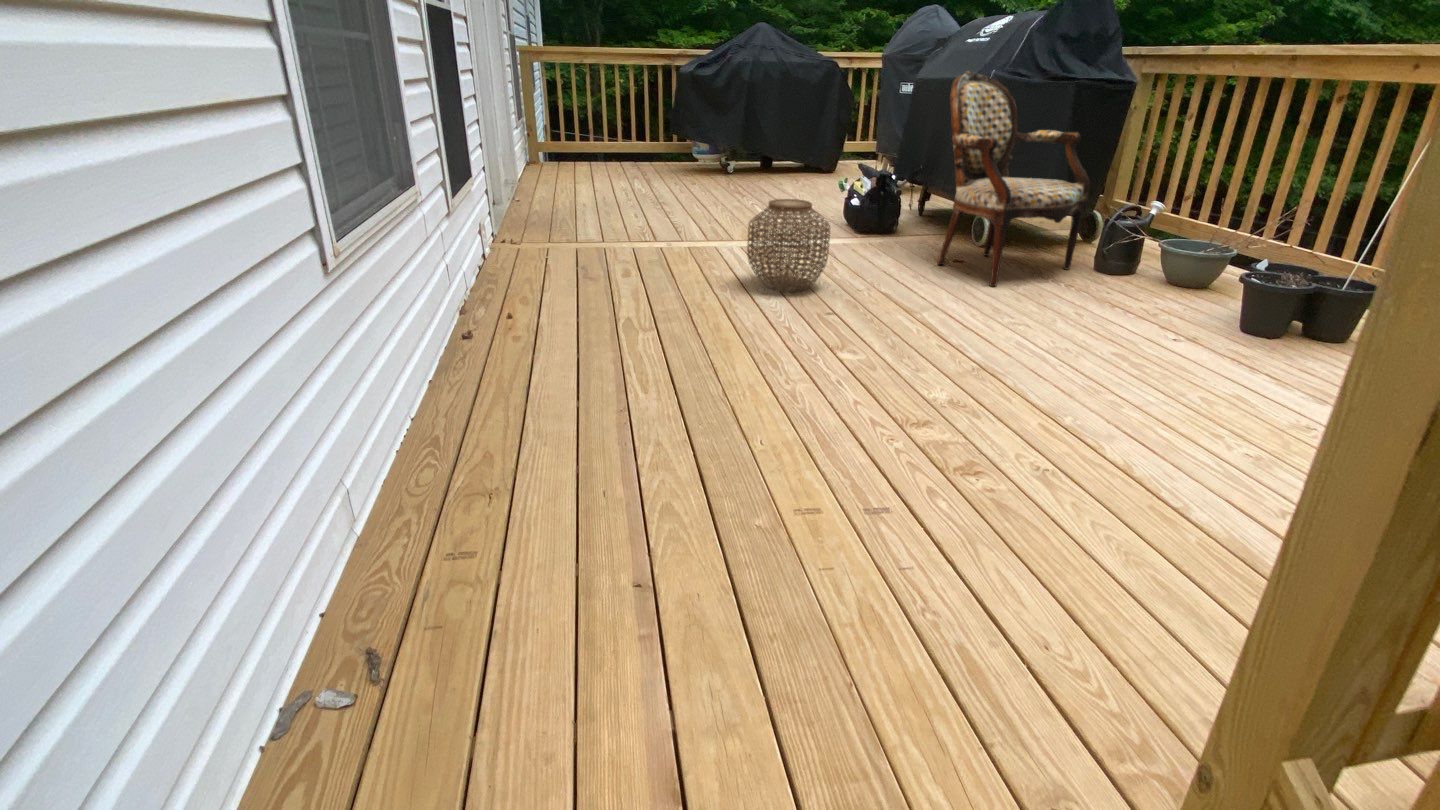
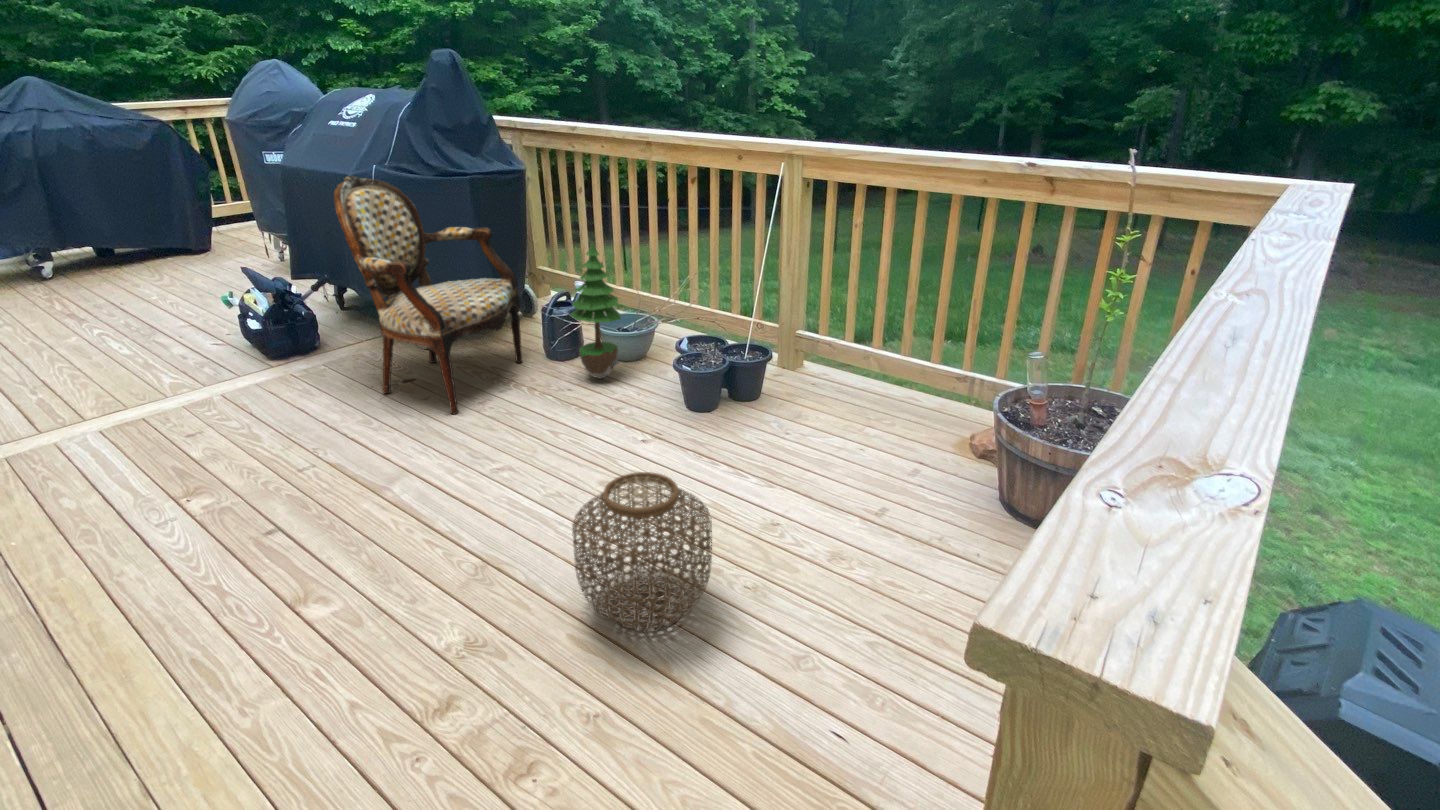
potted tree: none [1132,144,1195,293] -> present [571,243,621,379]
woven basket: present [747,199,830,292] -> present [573,472,712,631]

